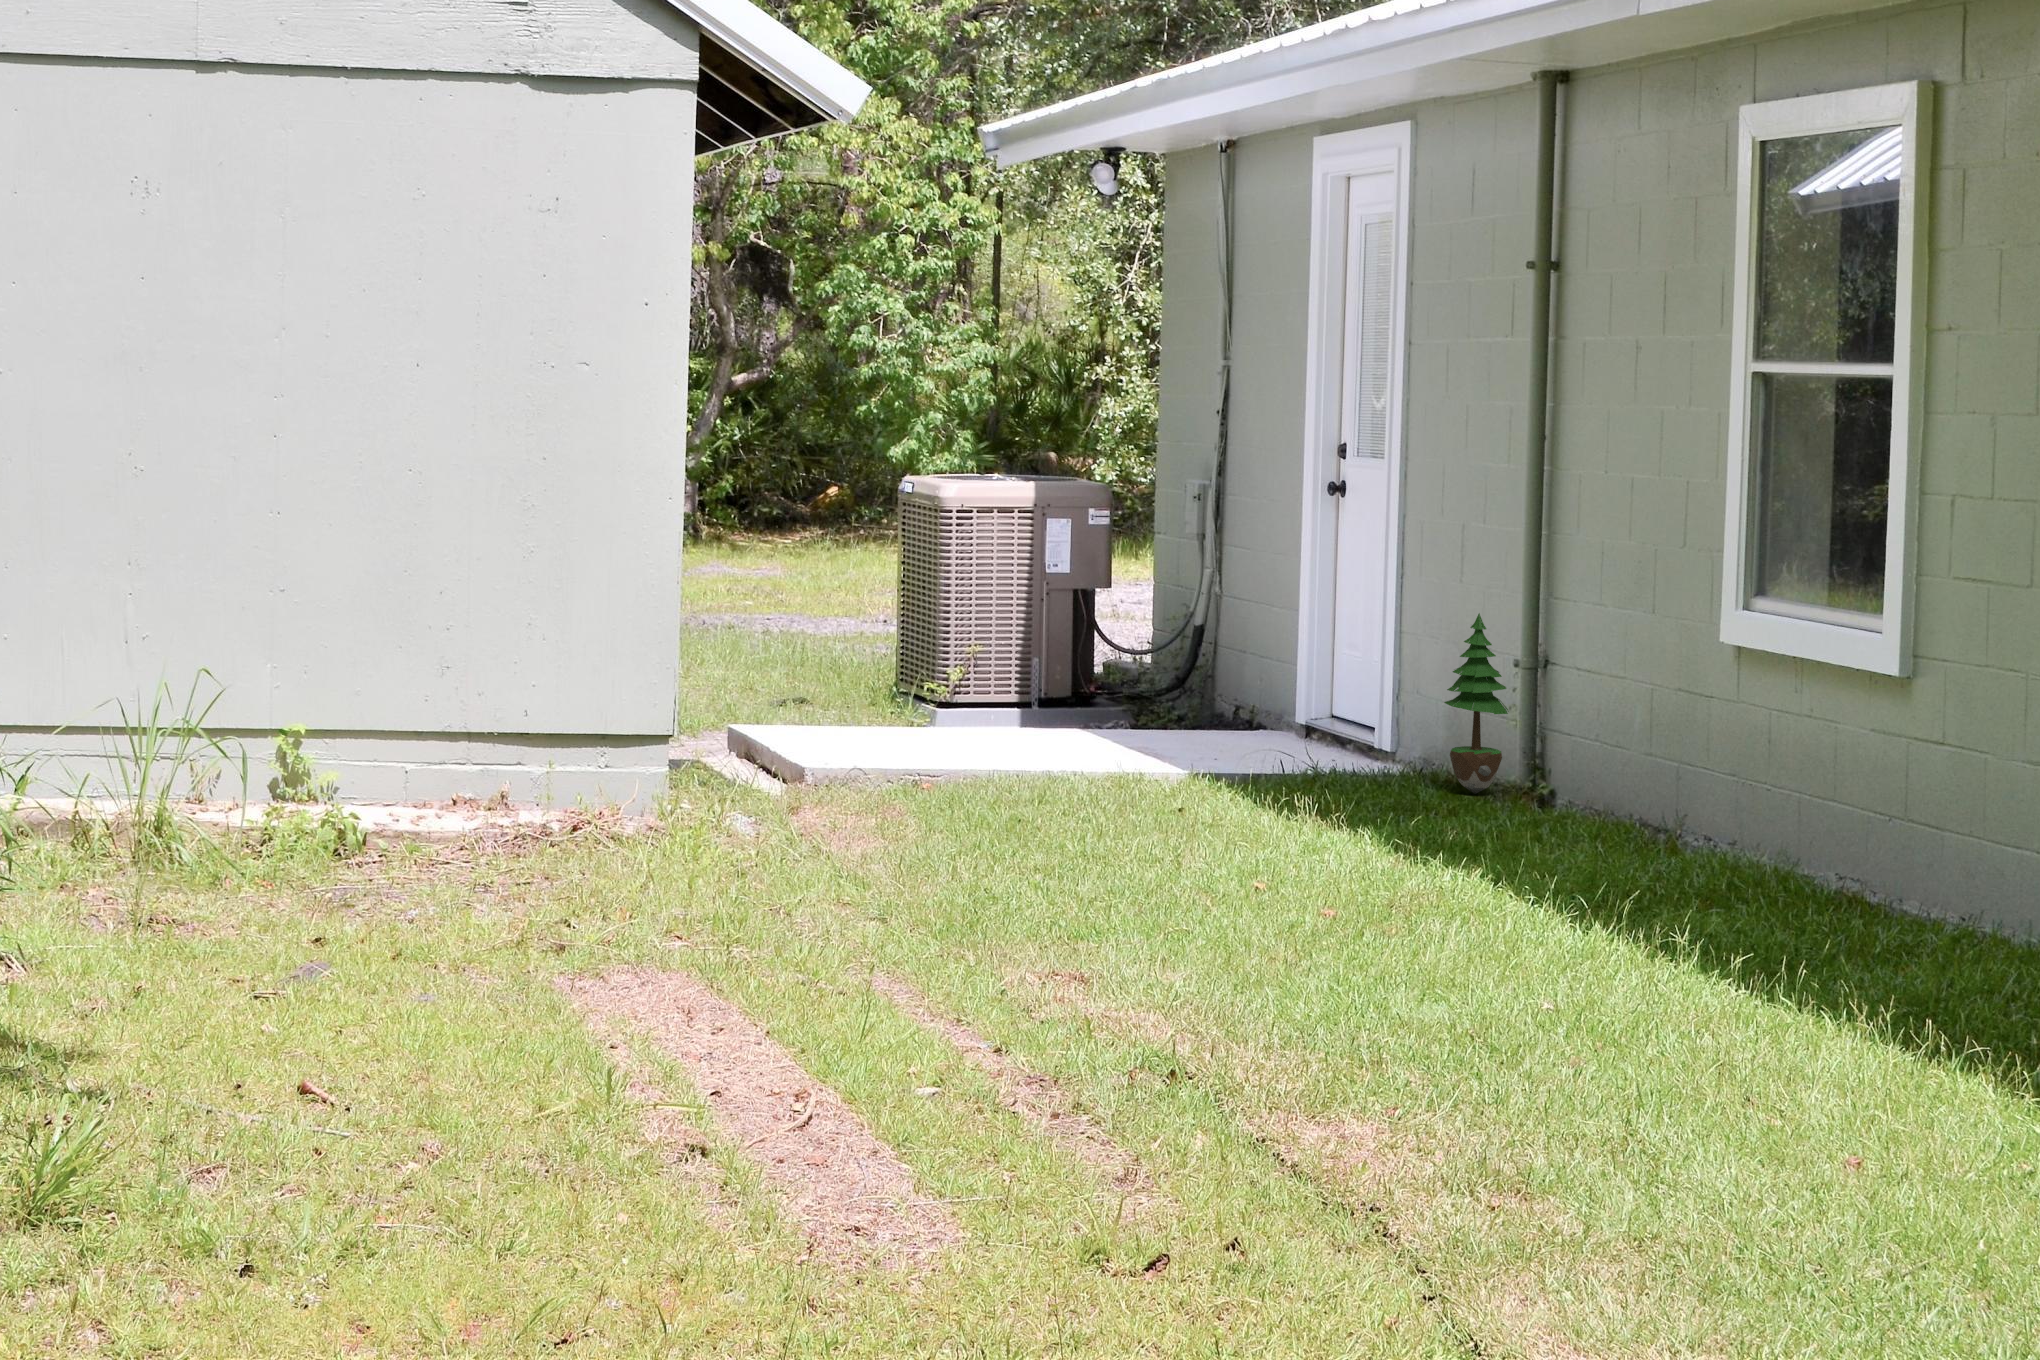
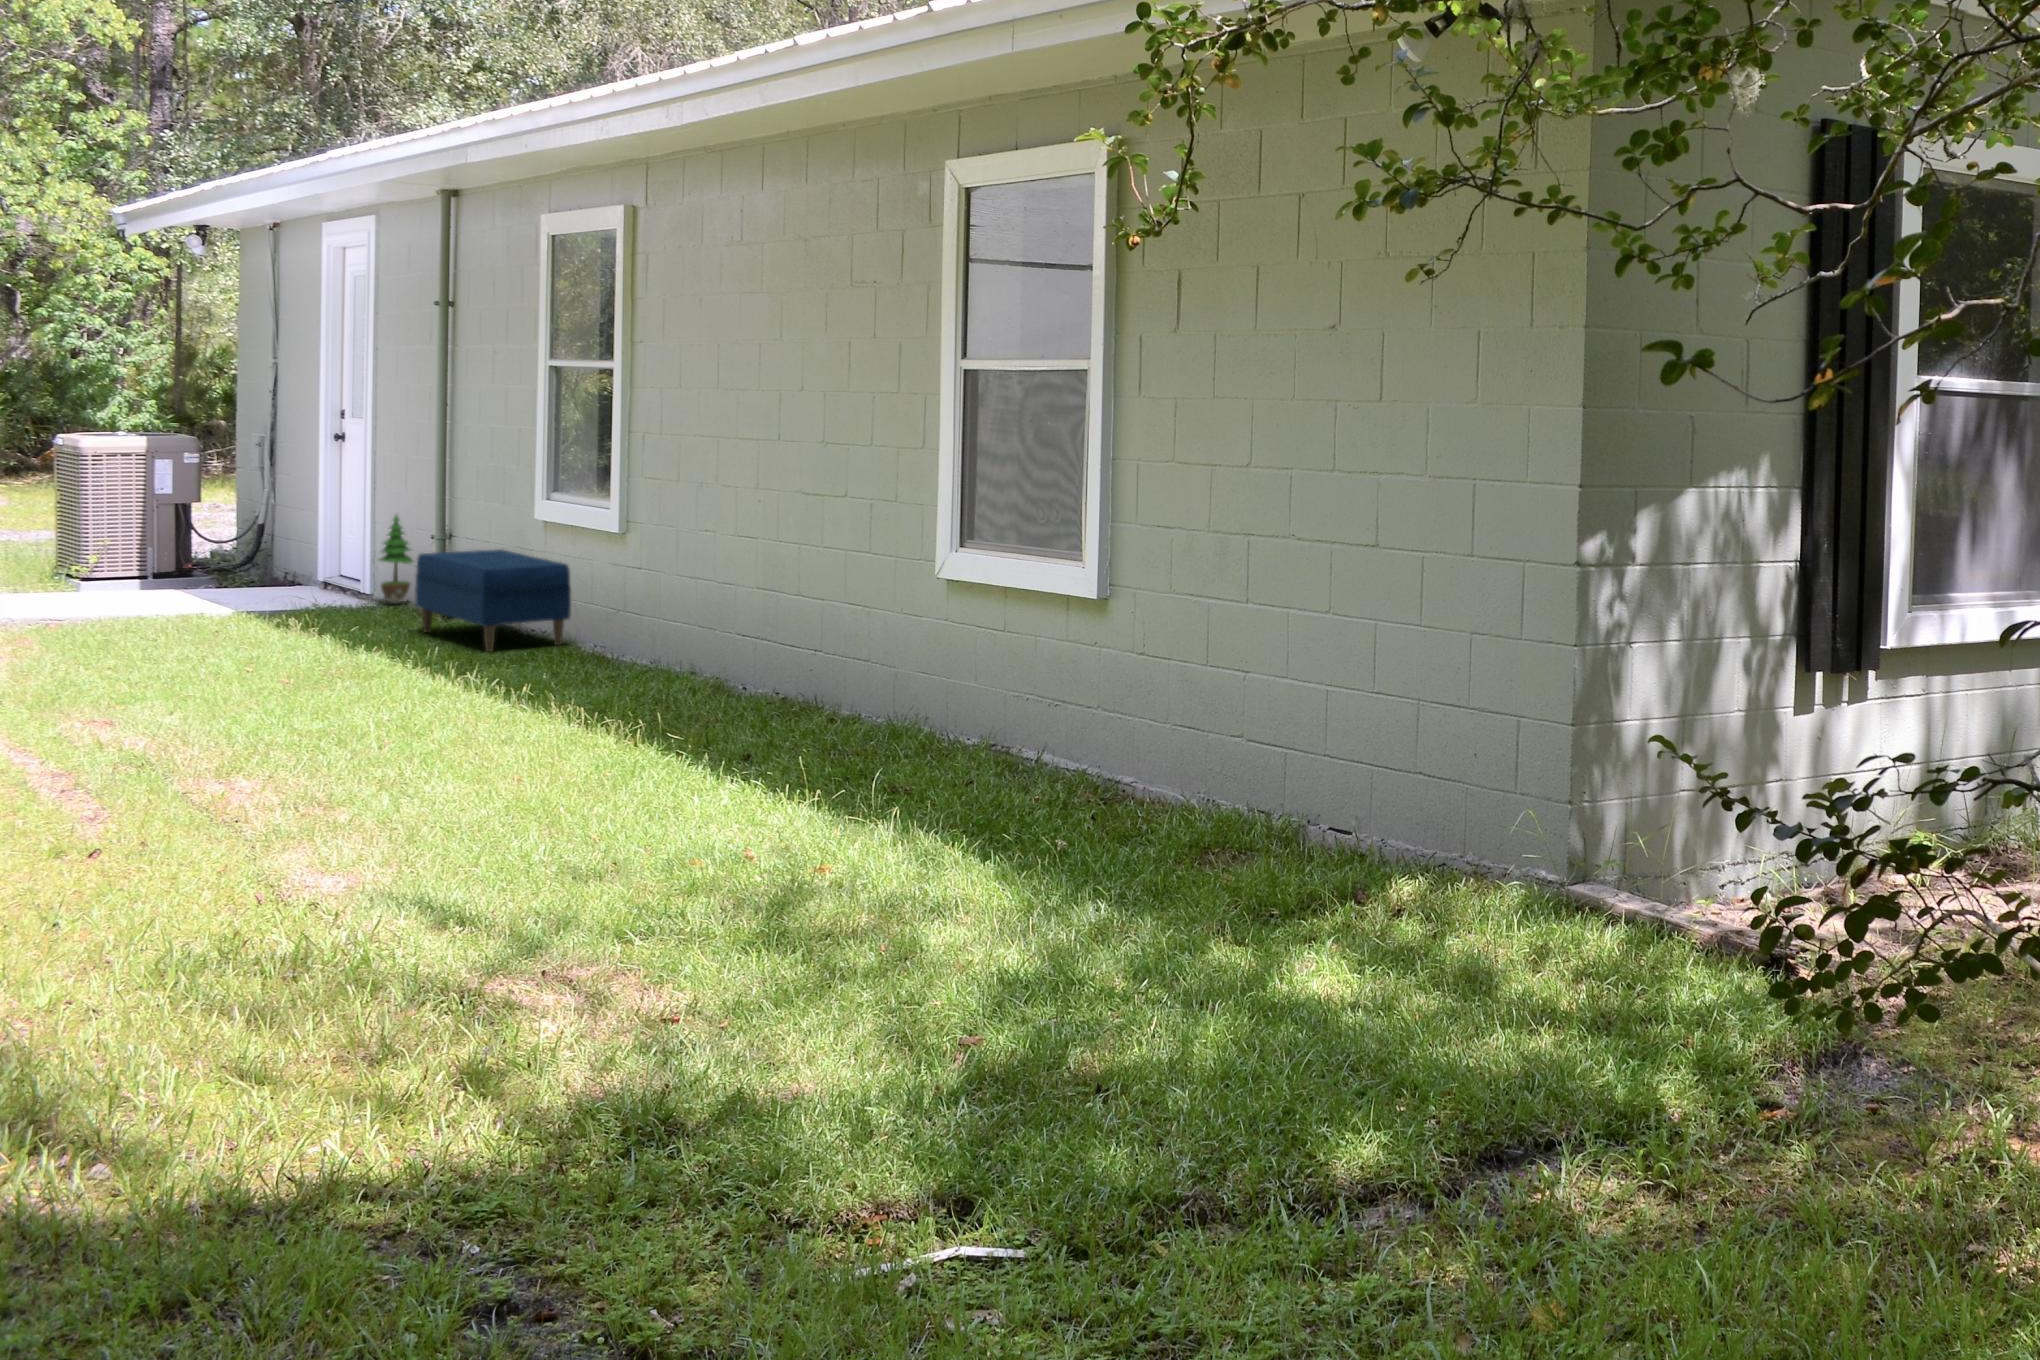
bench: none [1573,700,1931,935] -> present [415,549,571,652]

